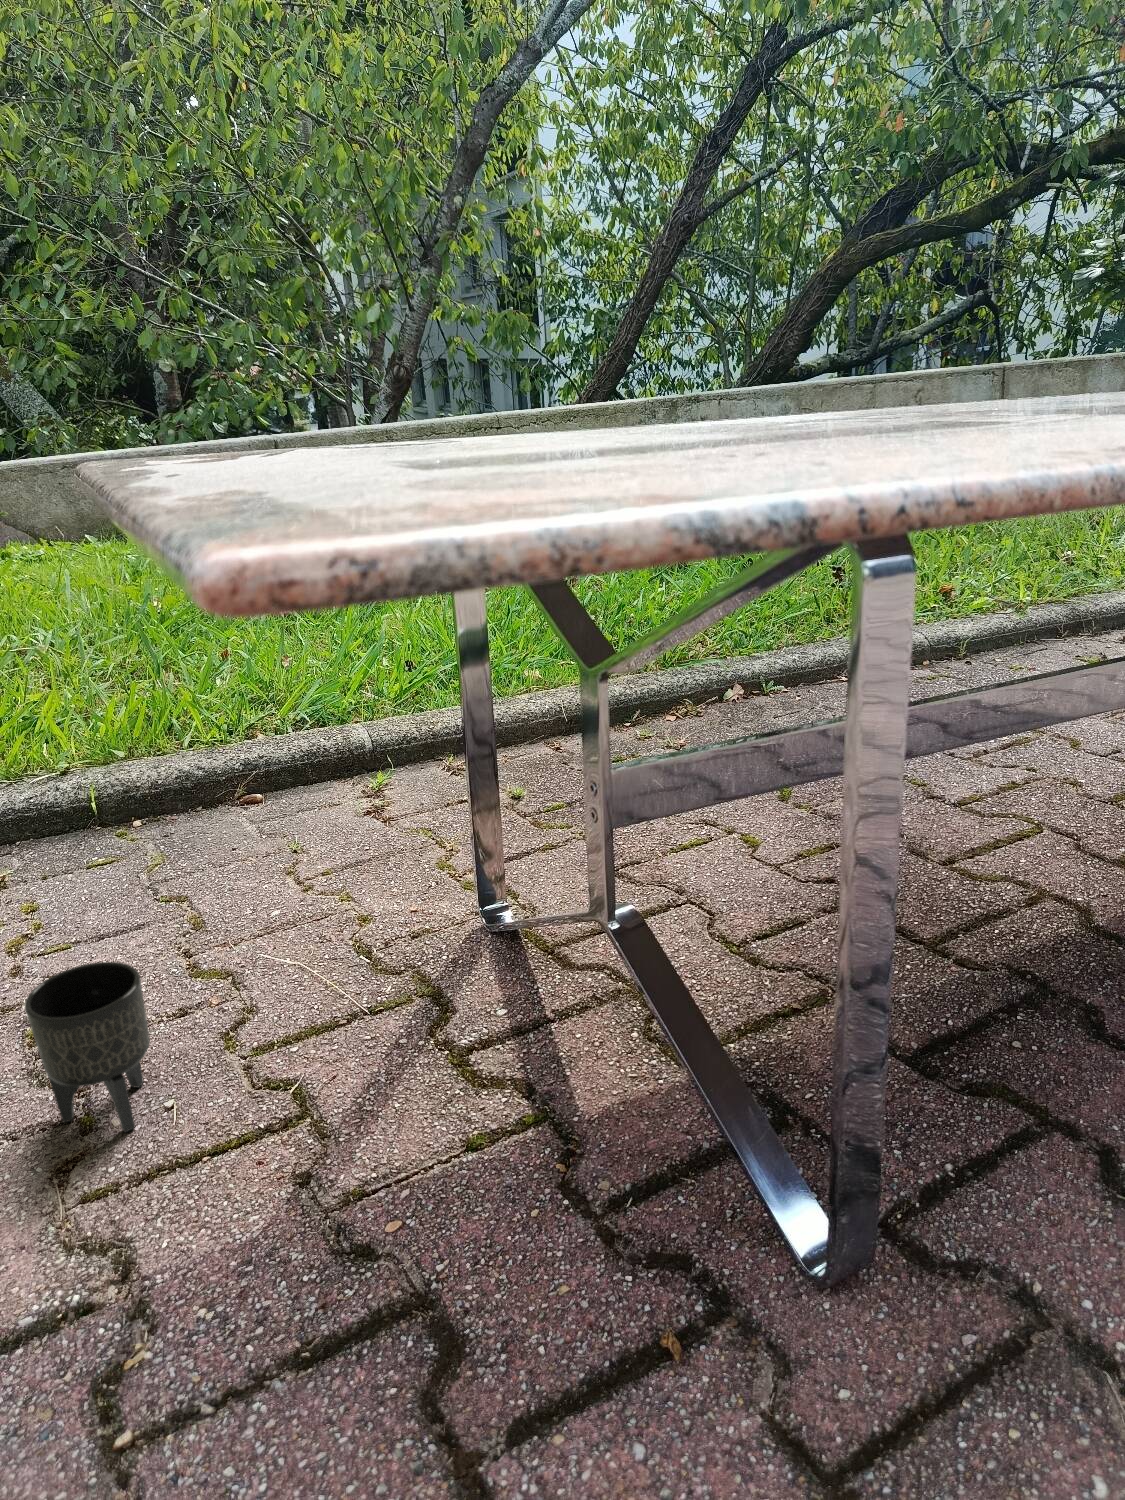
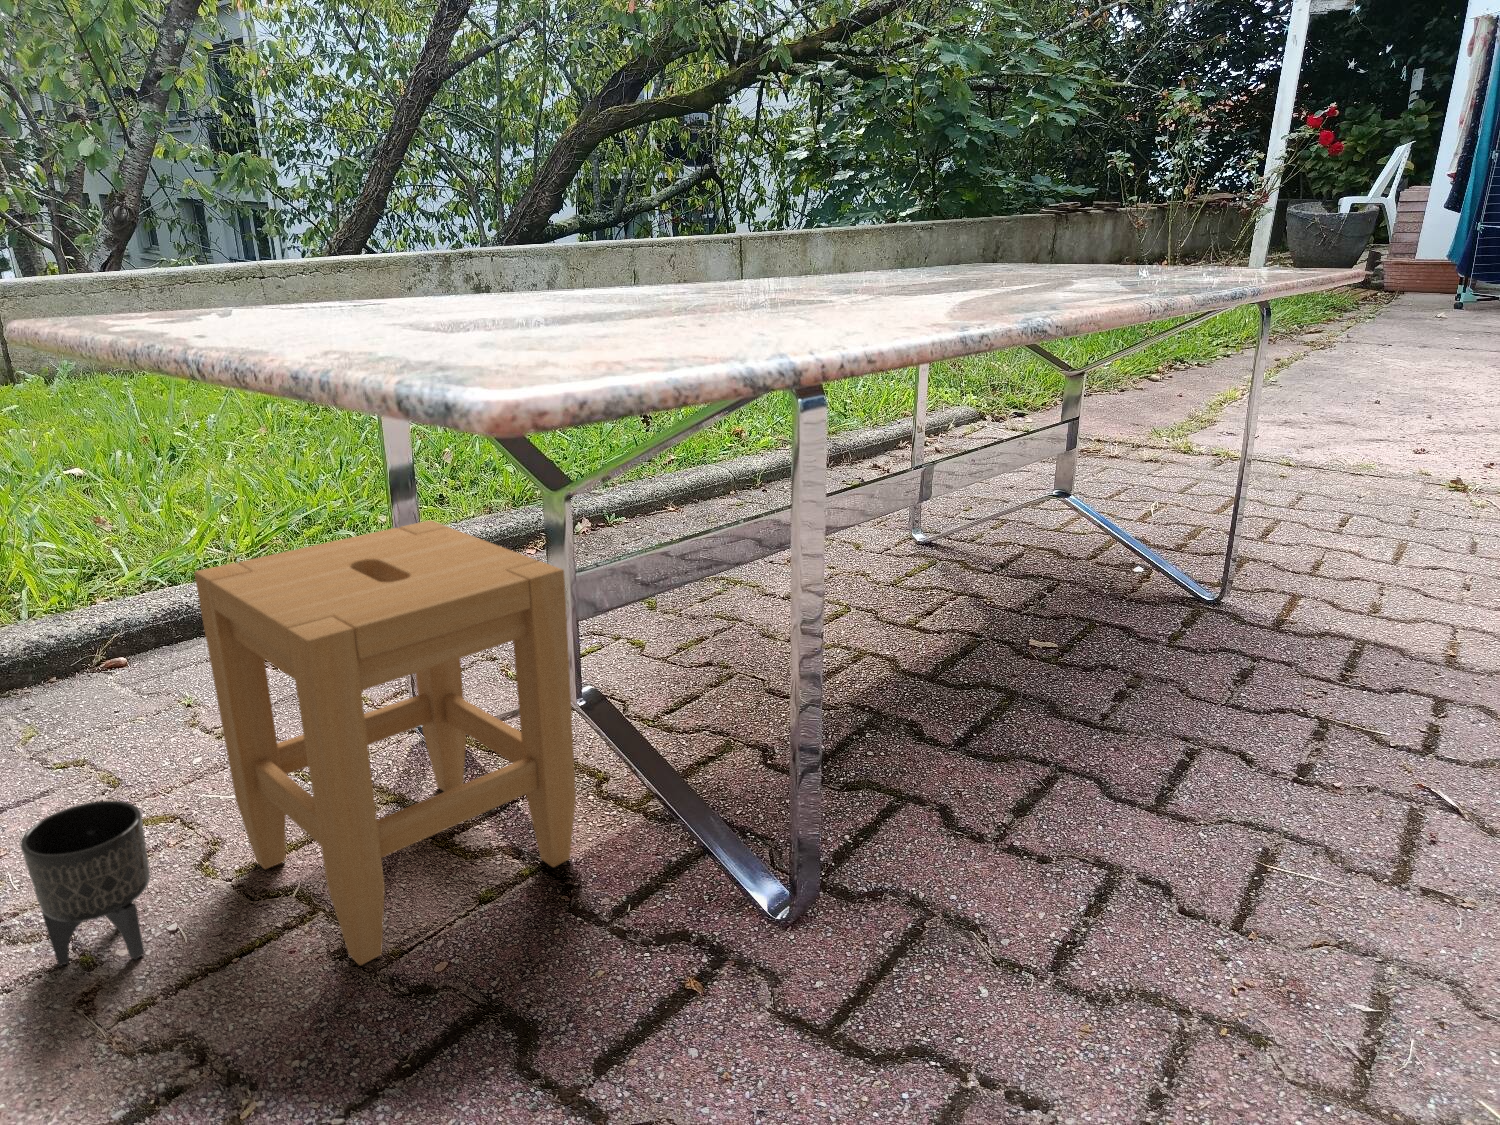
stool: none [210,691,584,1199] -> present [194,520,576,965]

